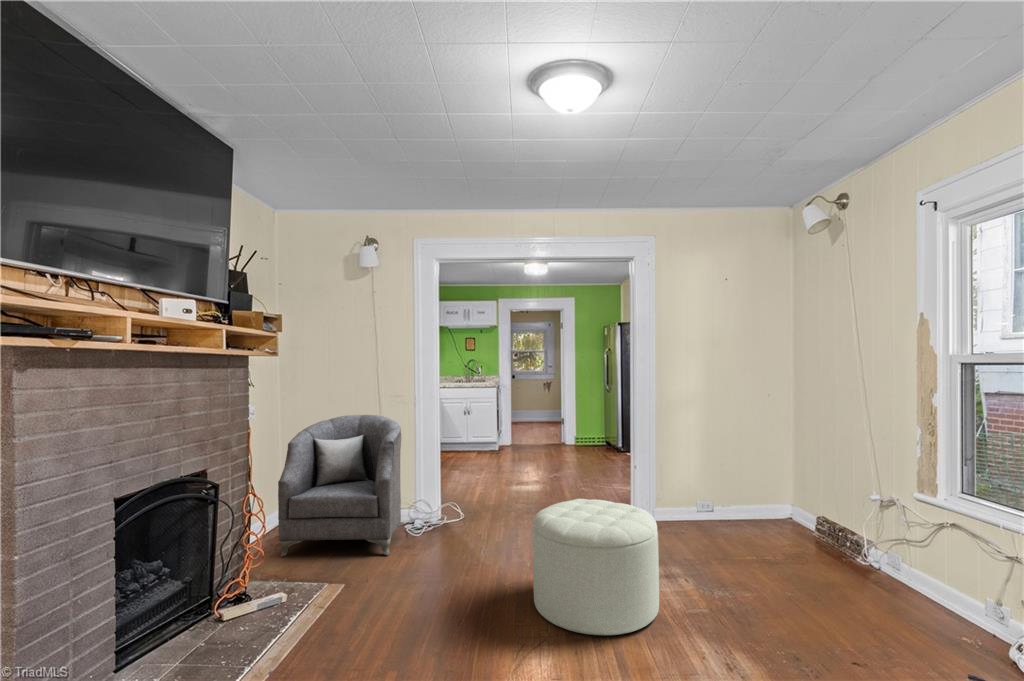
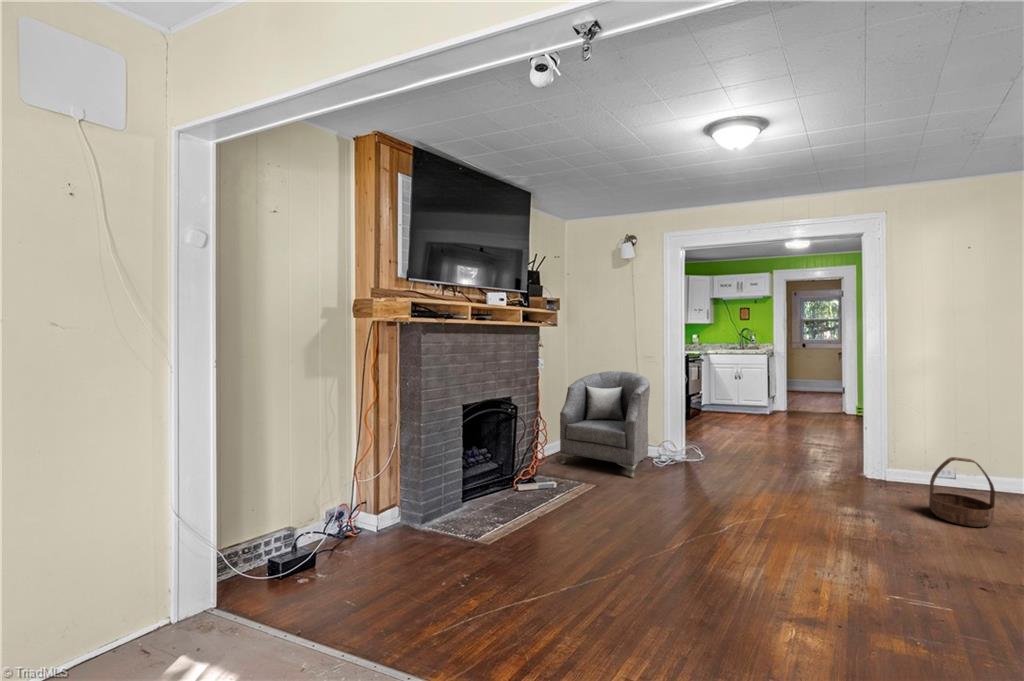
basket: none [670,470,717,533] -> present [929,457,995,527]
ottoman: present [533,499,659,635] -> none [734,460,861,576]

